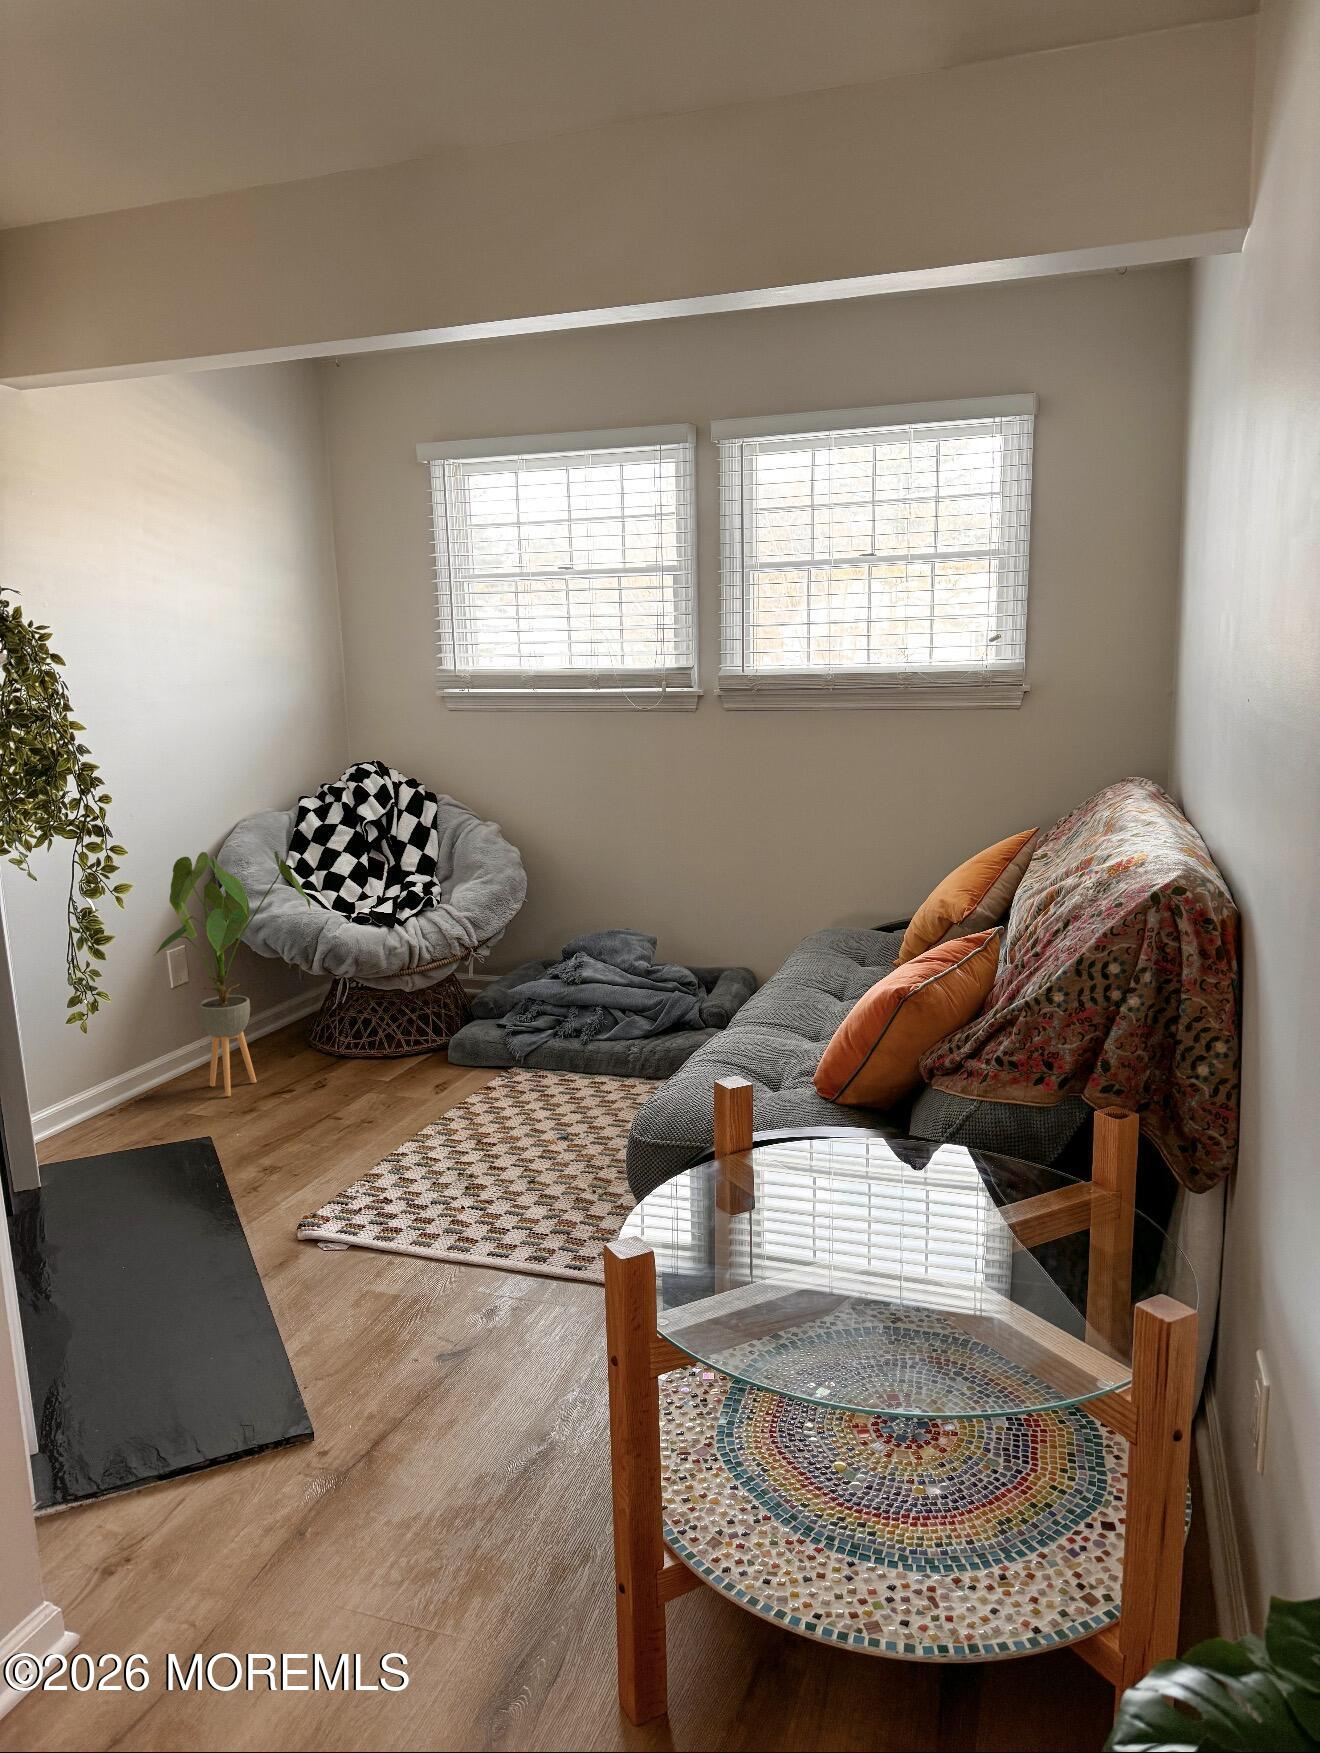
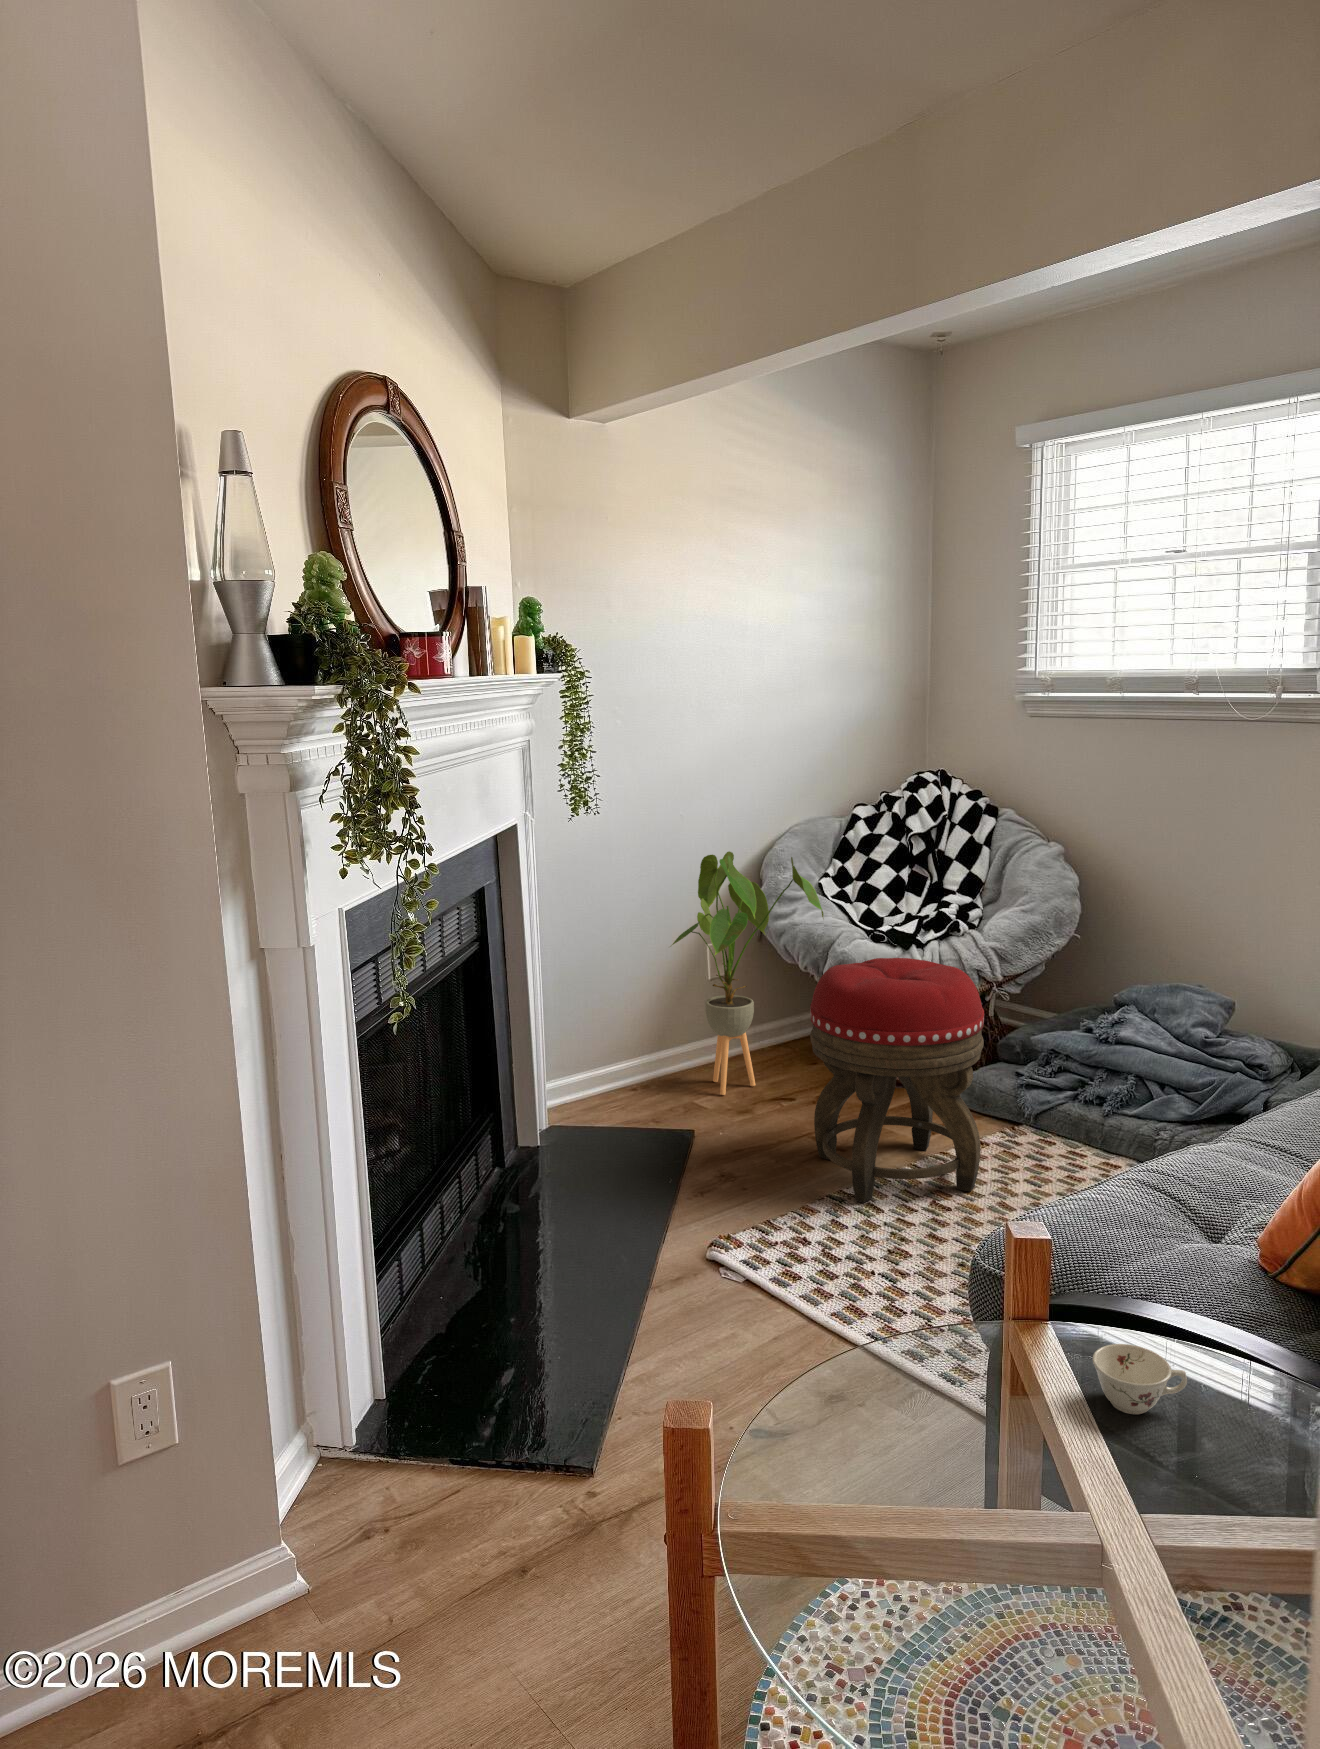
footstool: none [342,932,509,1157] -> present [810,958,984,1203]
teacup: none [786,1152,844,1197] -> present [1093,1344,1187,1414]

